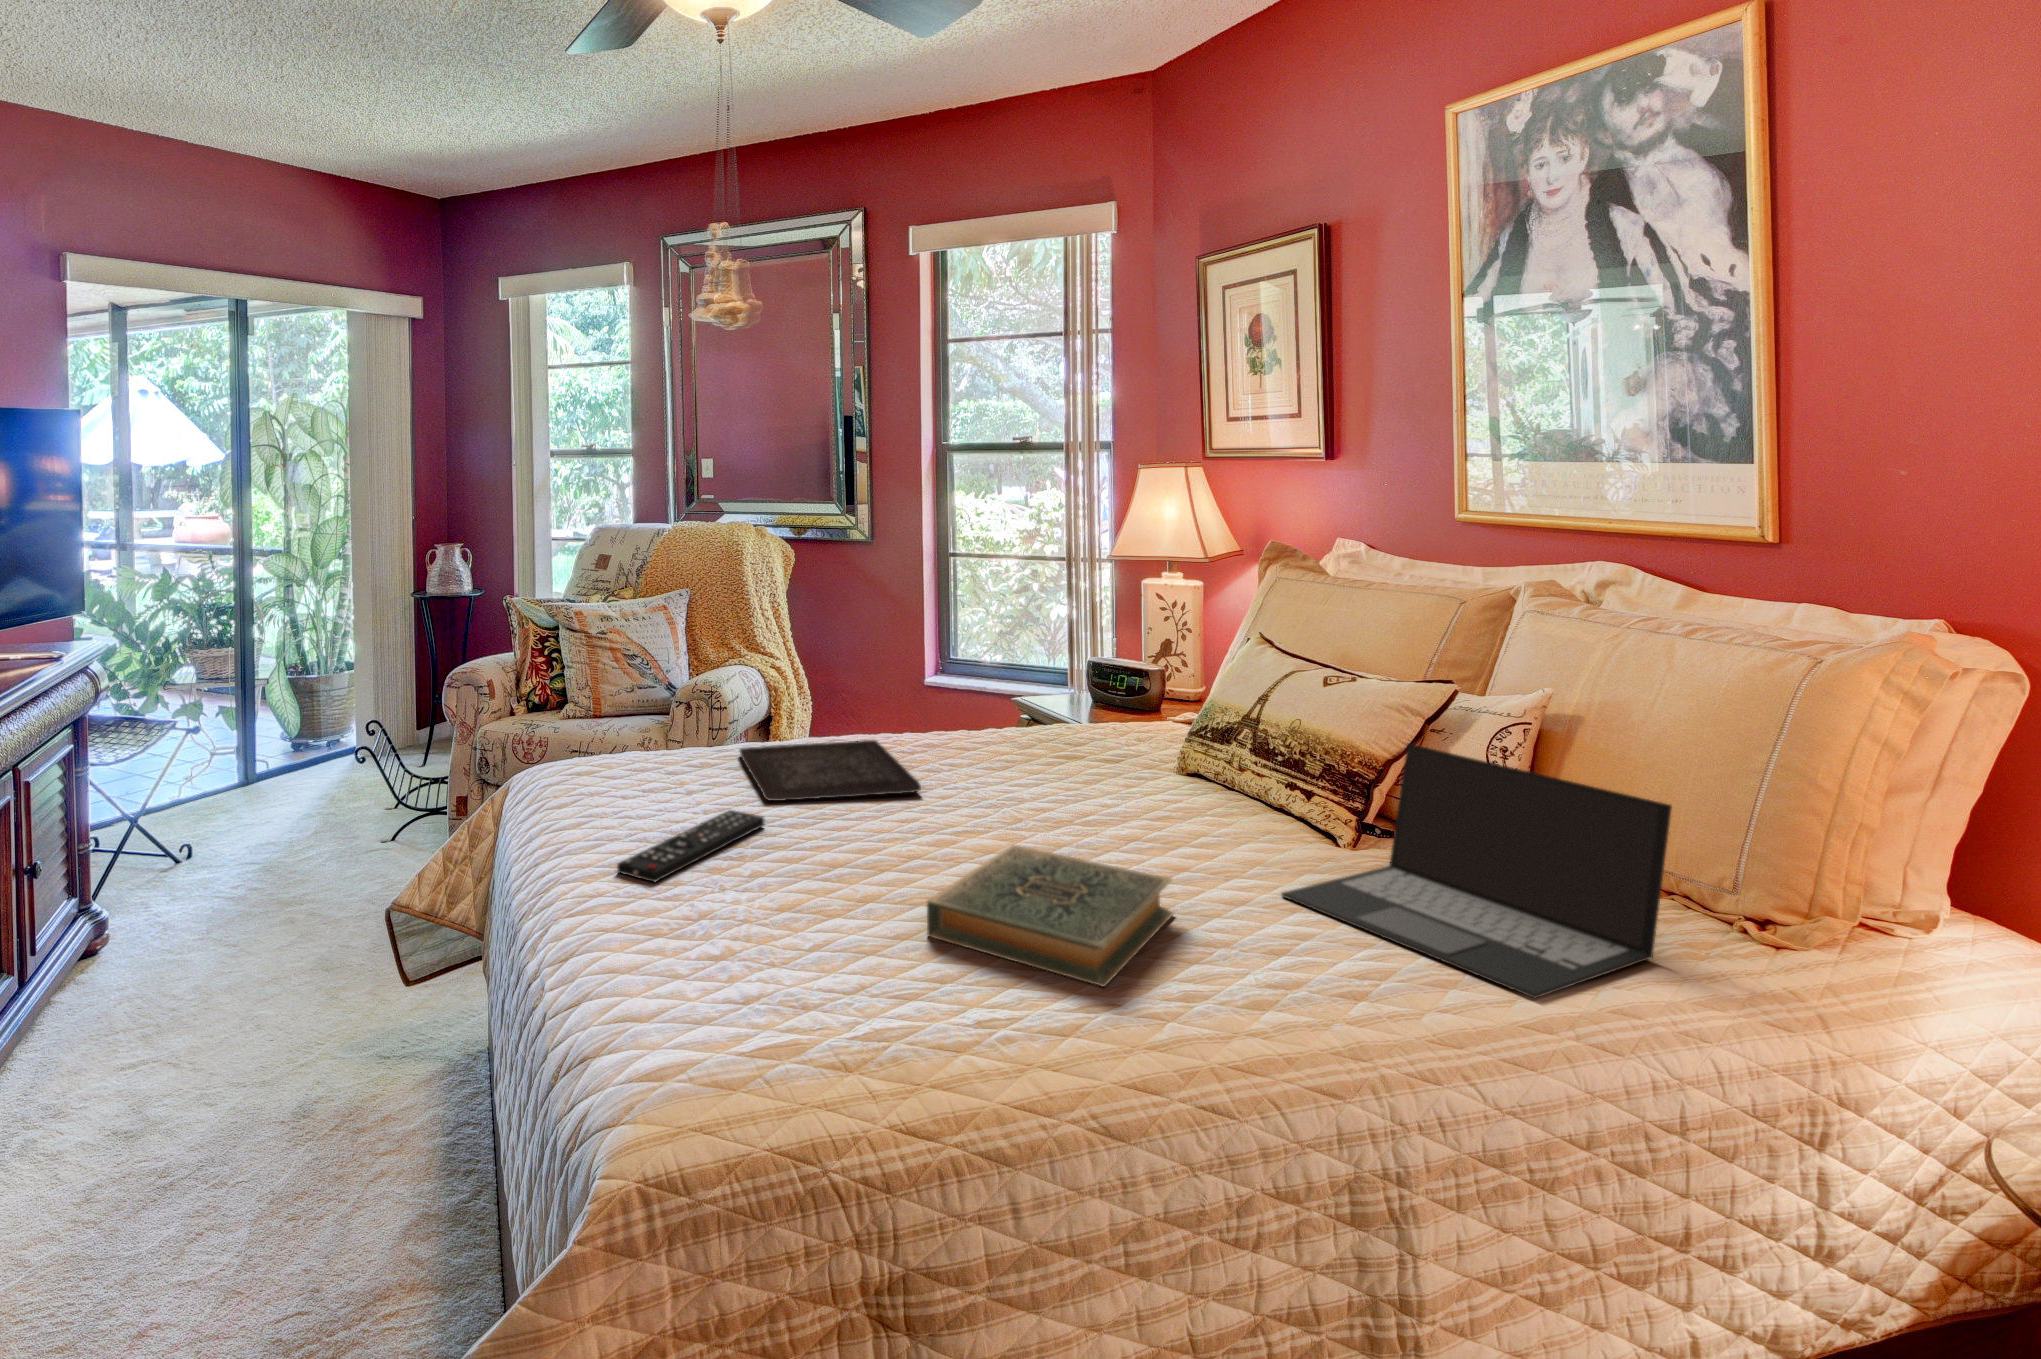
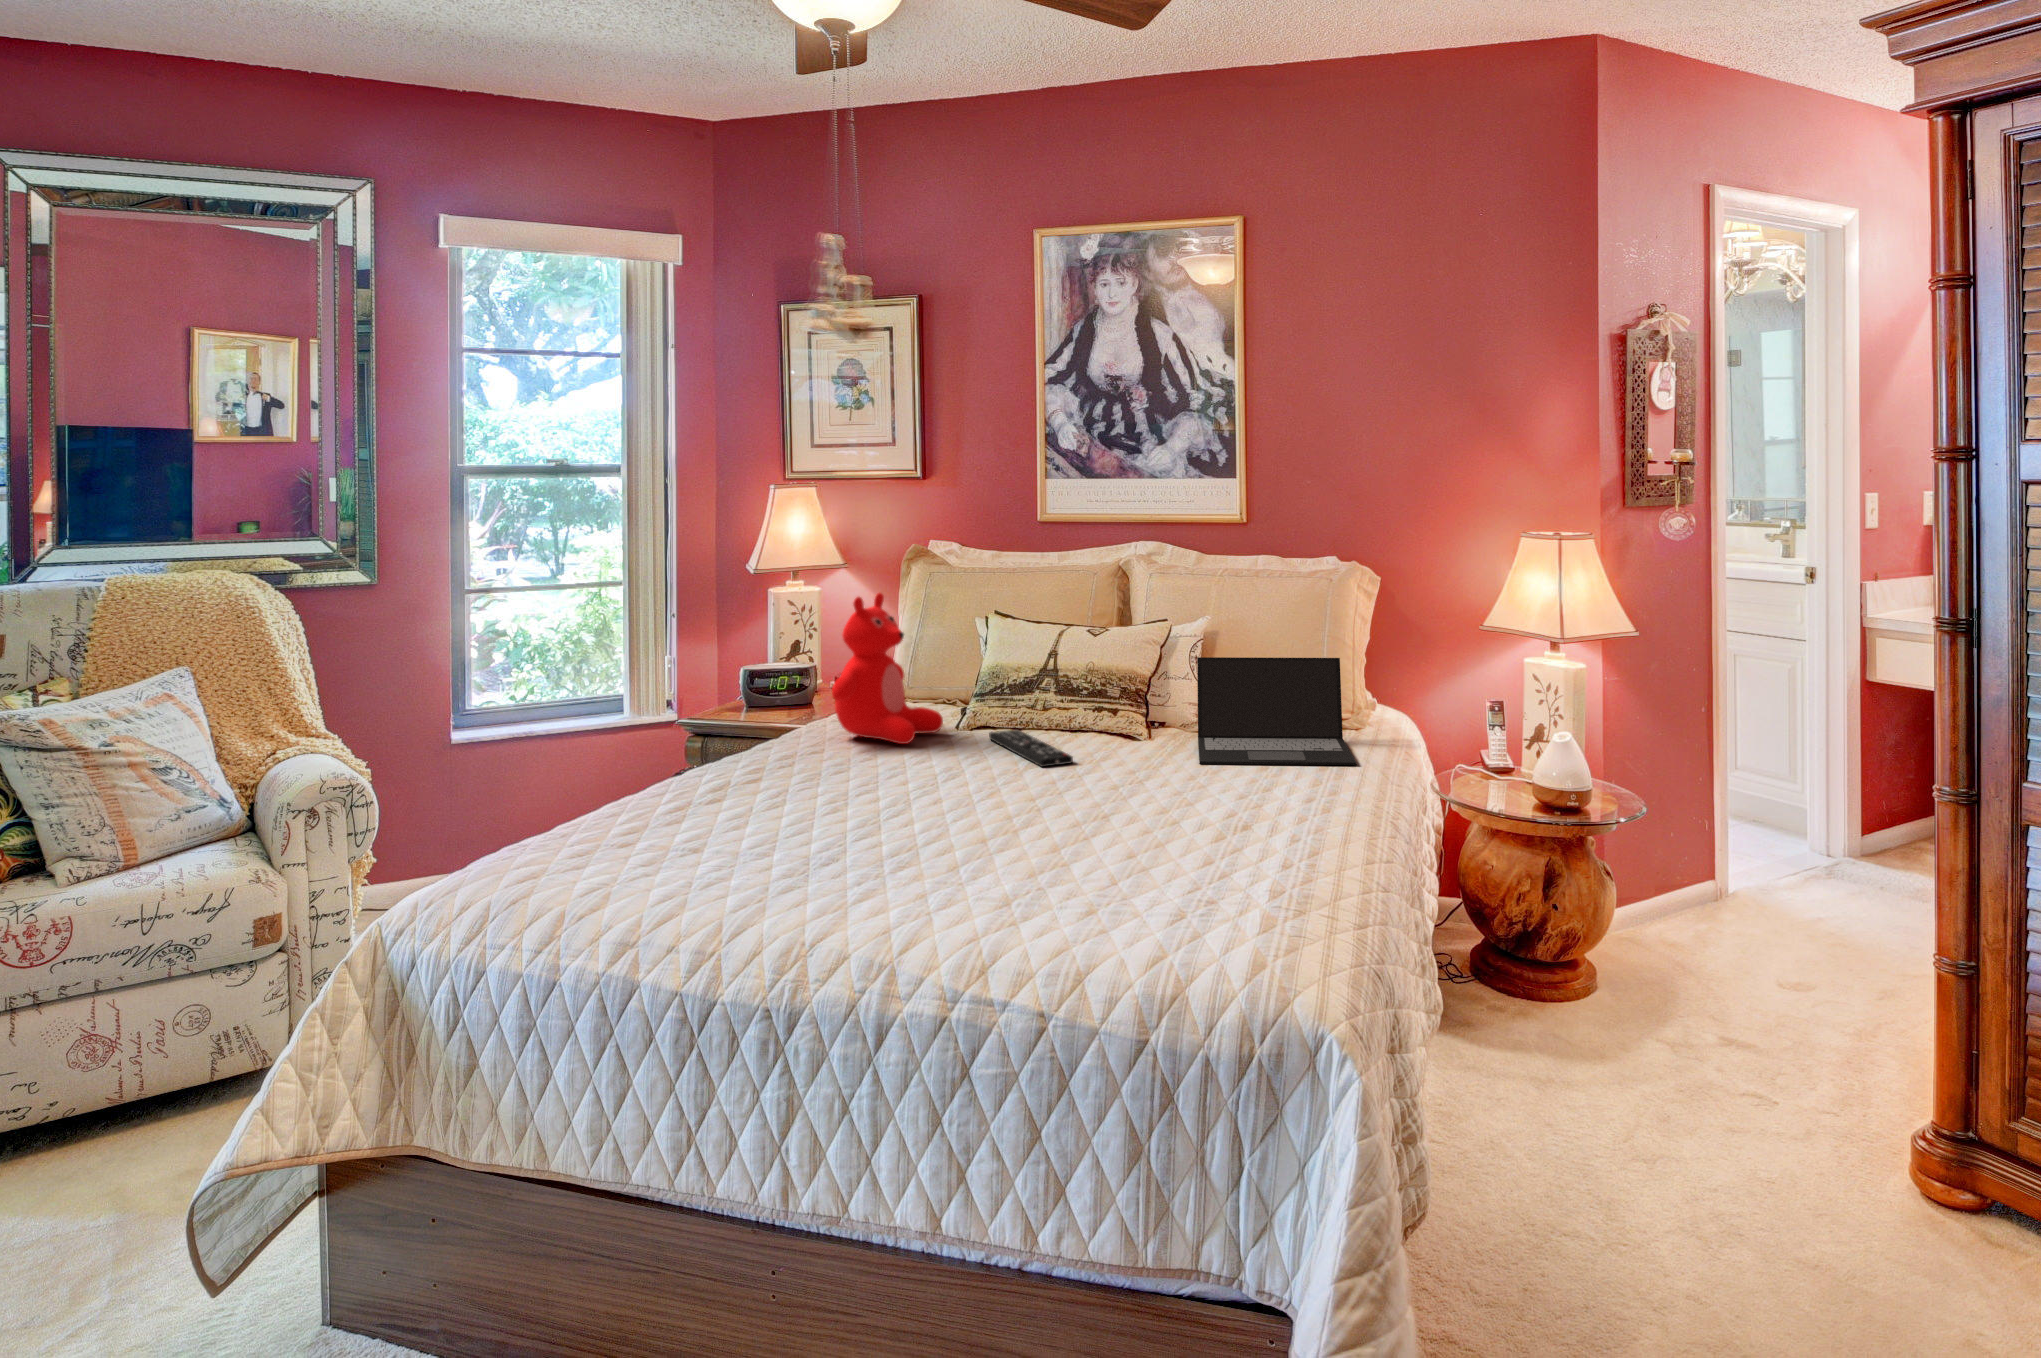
teddy bear: none [982,590,1116,764] -> present [832,593,943,744]
tray: present [740,740,921,801] -> none [666,759,898,818]
remote control: present [617,810,765,882] -> present [989,730,1073,767]
hardback book: present [927,844,1174,987] -> none [1084,761,1261,836]

